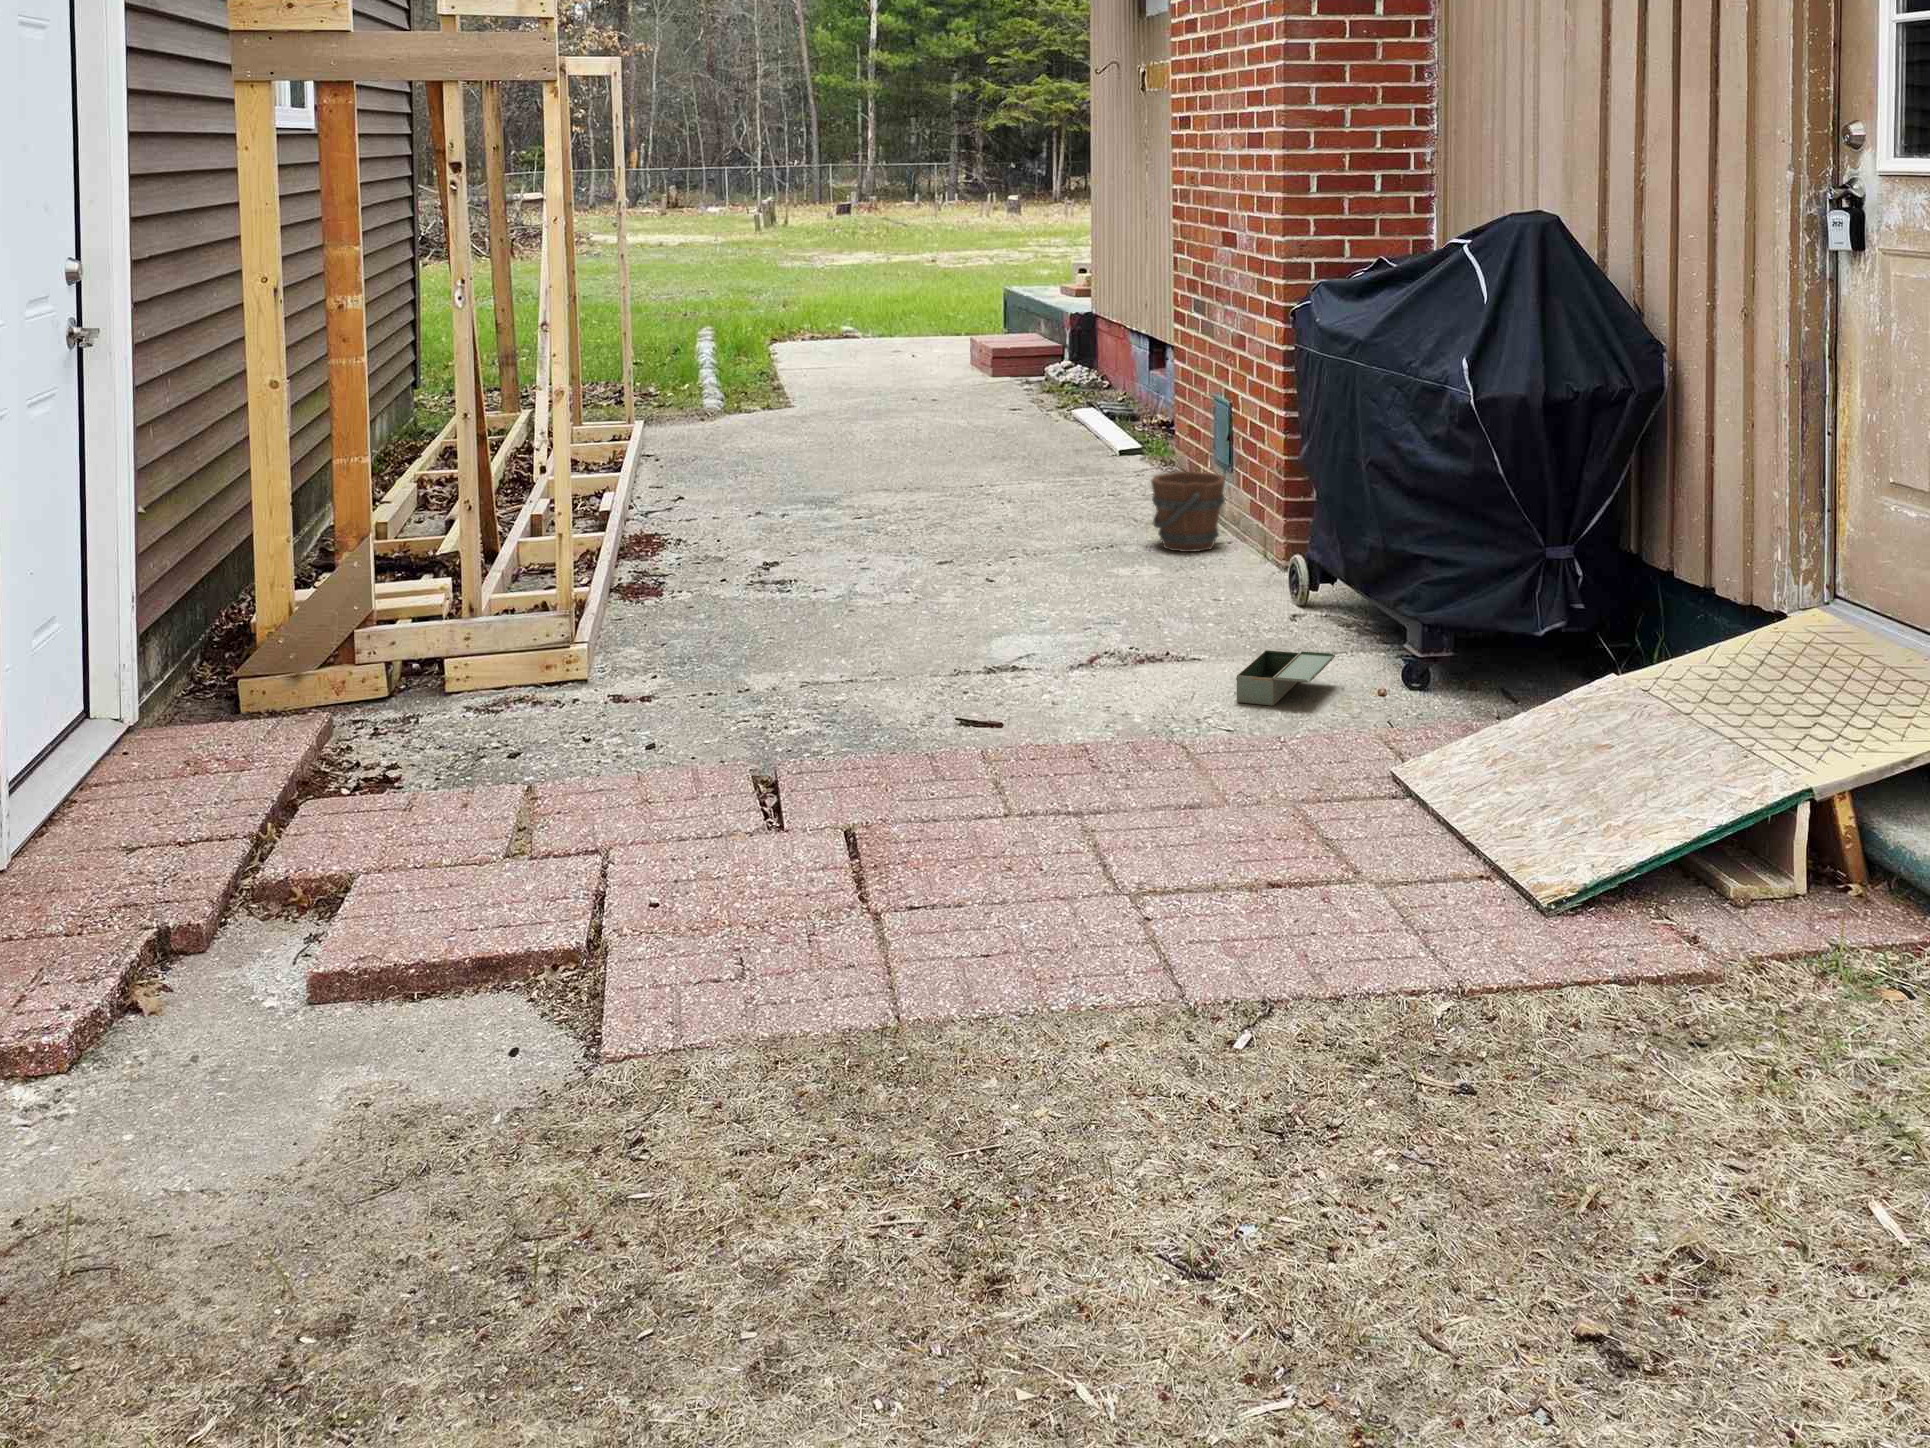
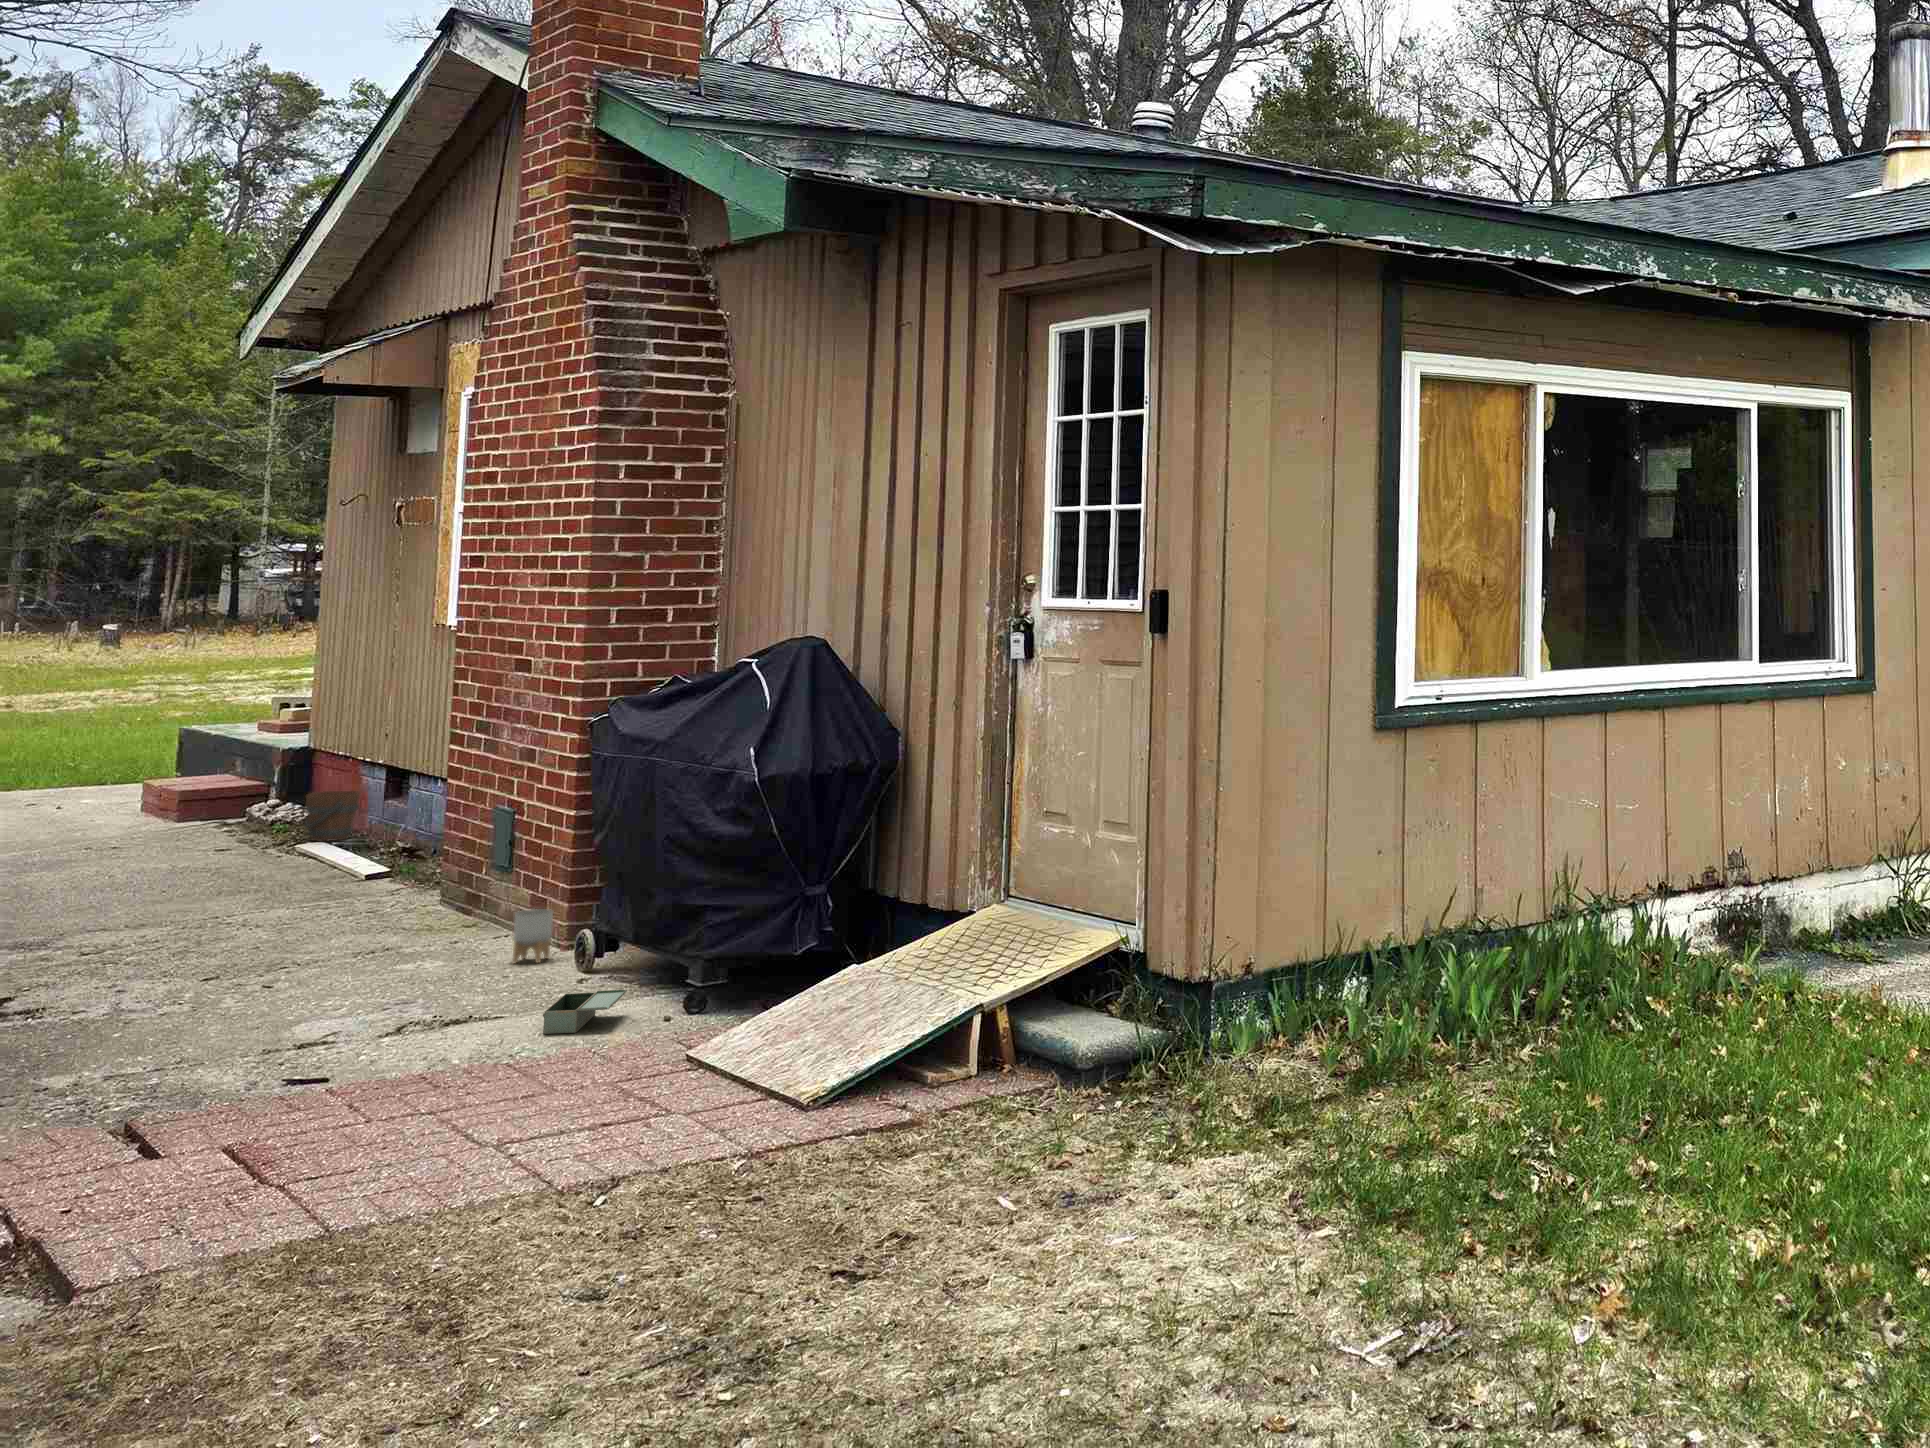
bucket: present [1151,471,1225,552] -> present [305,791,361,841]
planter: none [1228,527,1269,591] -> present [513,909,553,963]

